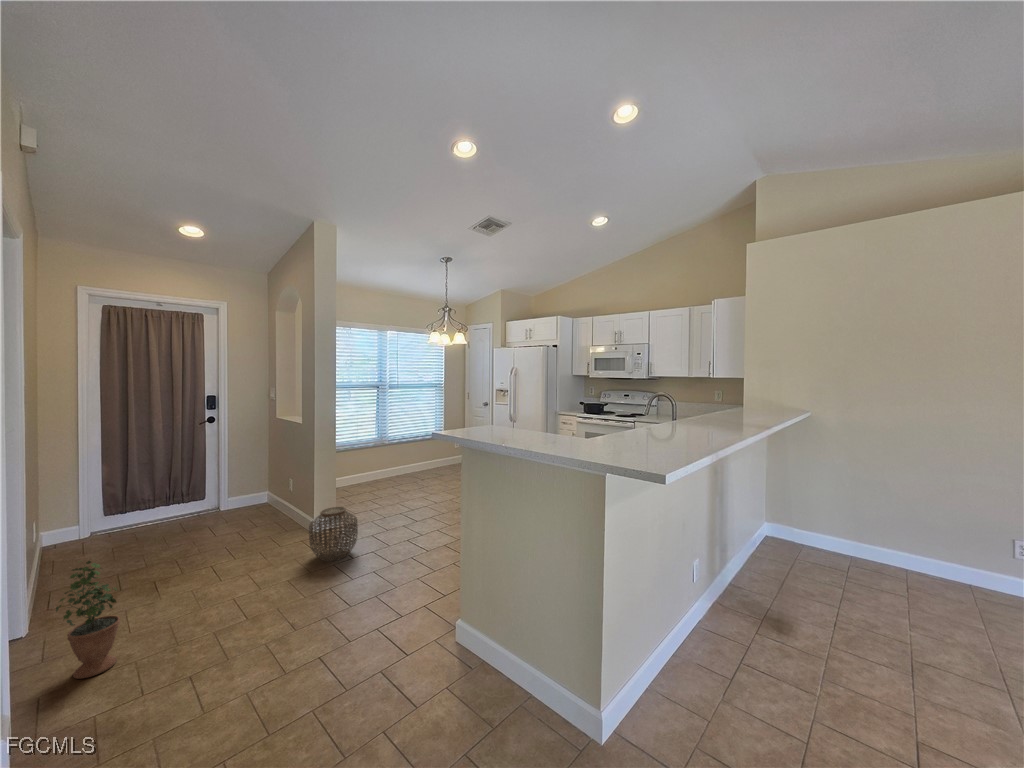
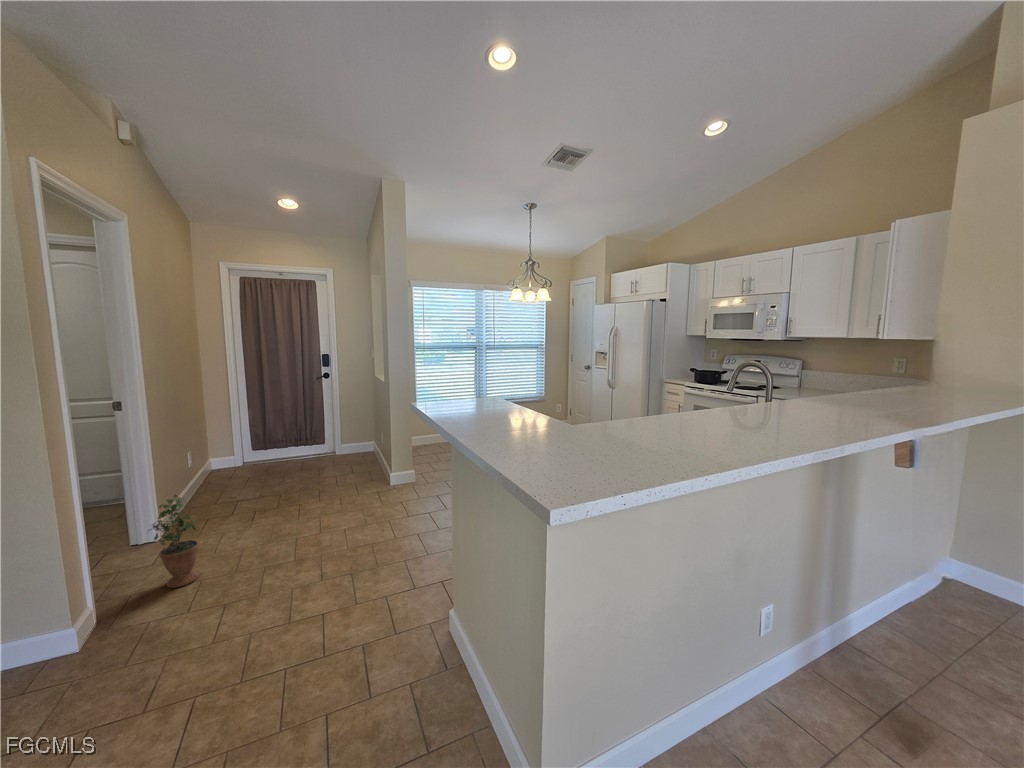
woven basket: present [309,507,358,561] -> none [374,465,418,516]

